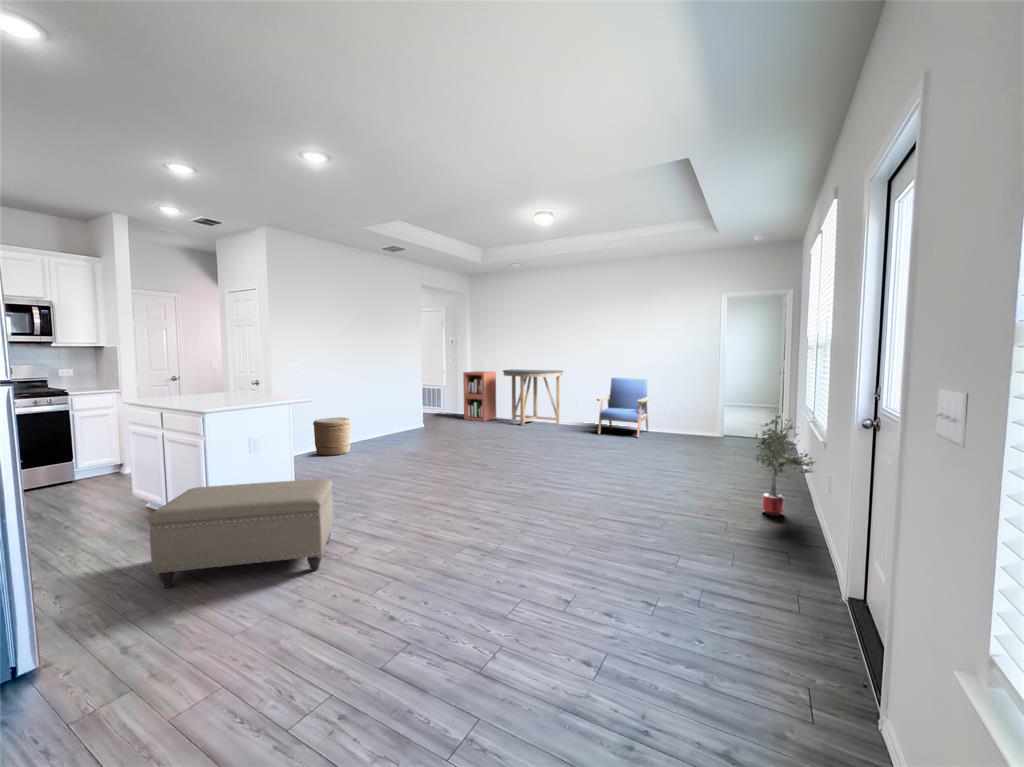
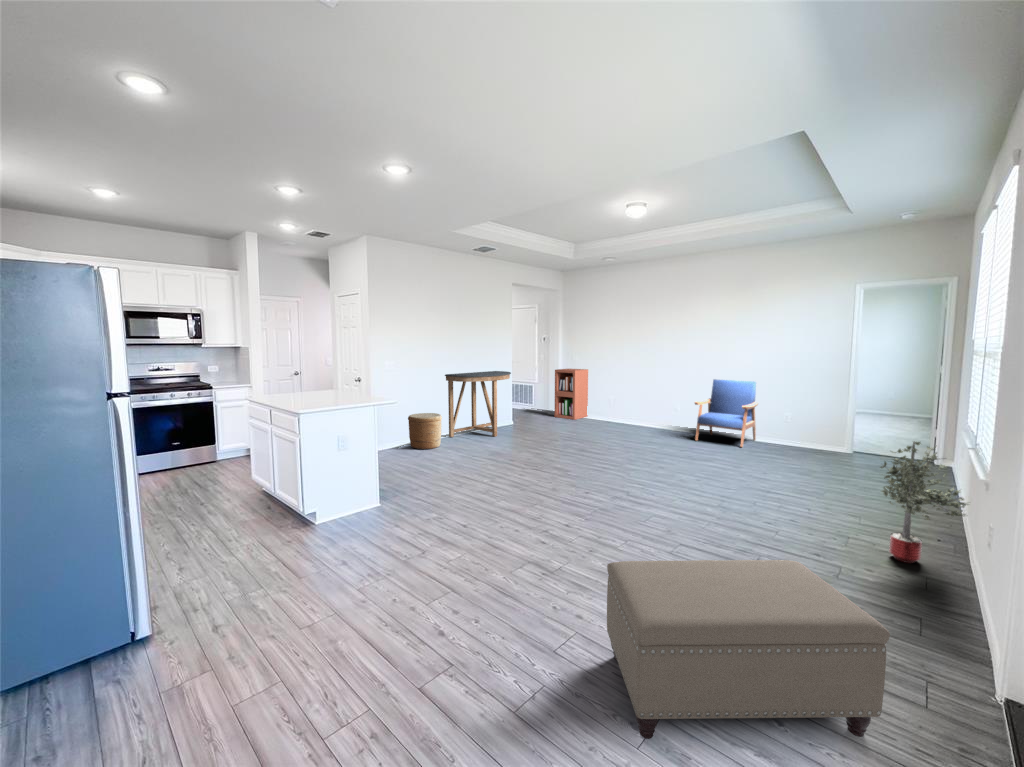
console table: present [503,369,563,426] -> present [445,371,511,437]
ottoman: present [148,479,333,588] -> present [607,560,890,739]

